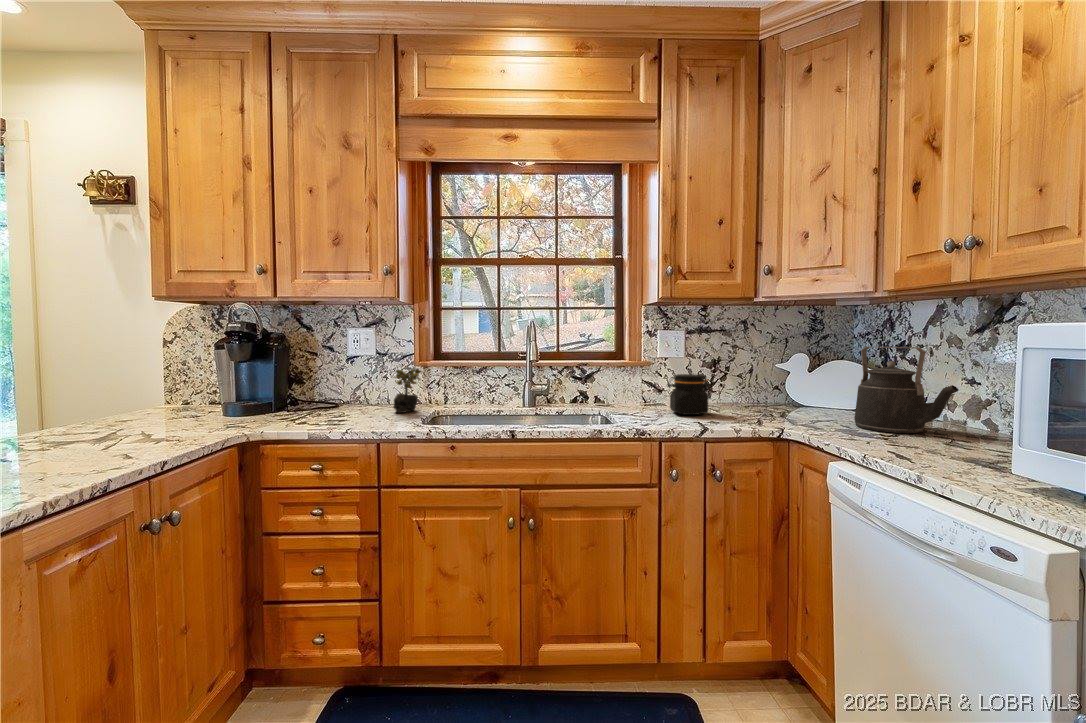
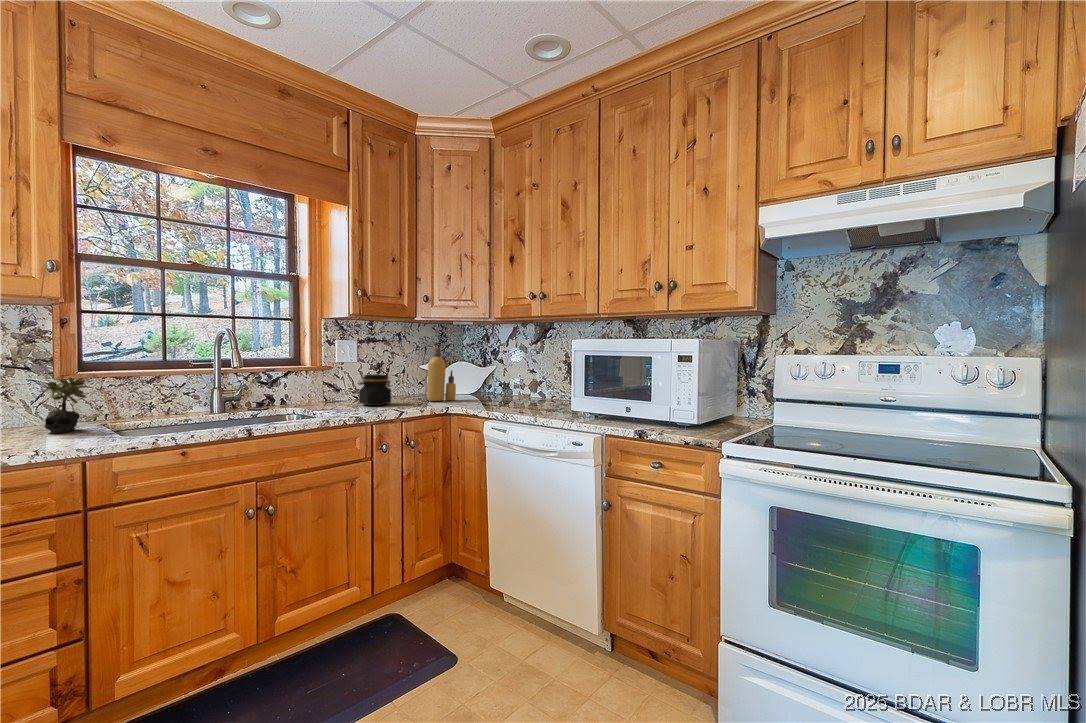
bottle: none [763,341,811,419] -> present [427,348,456,401]
kettle: present [855,346,959,433] -> none [482,352,532,402]

